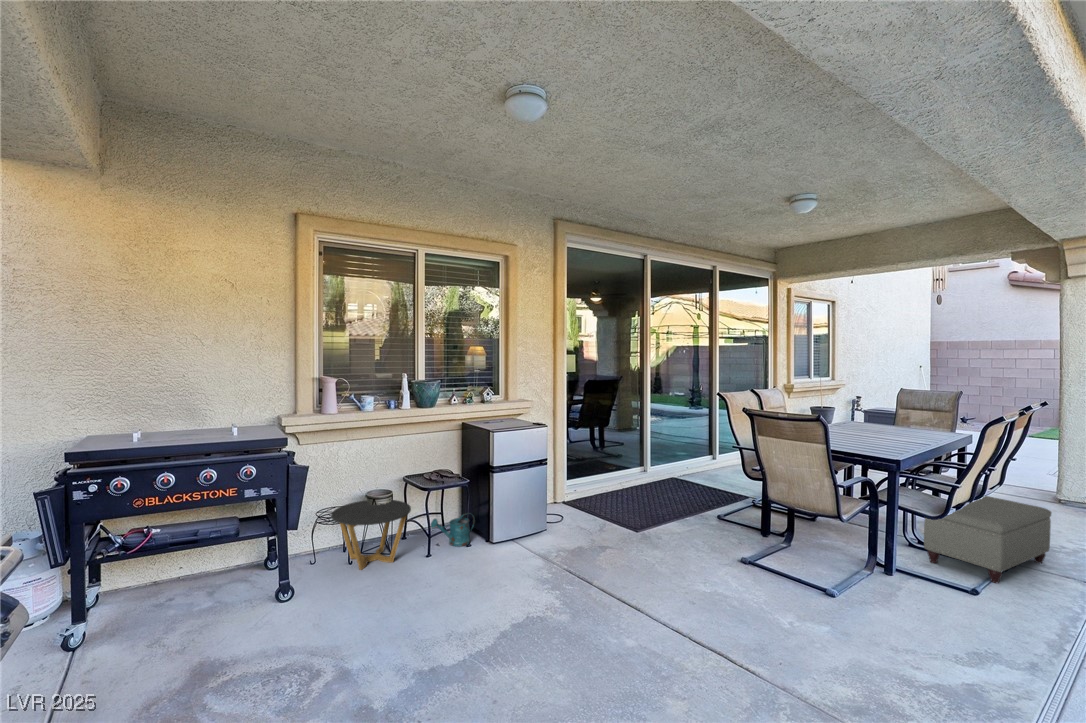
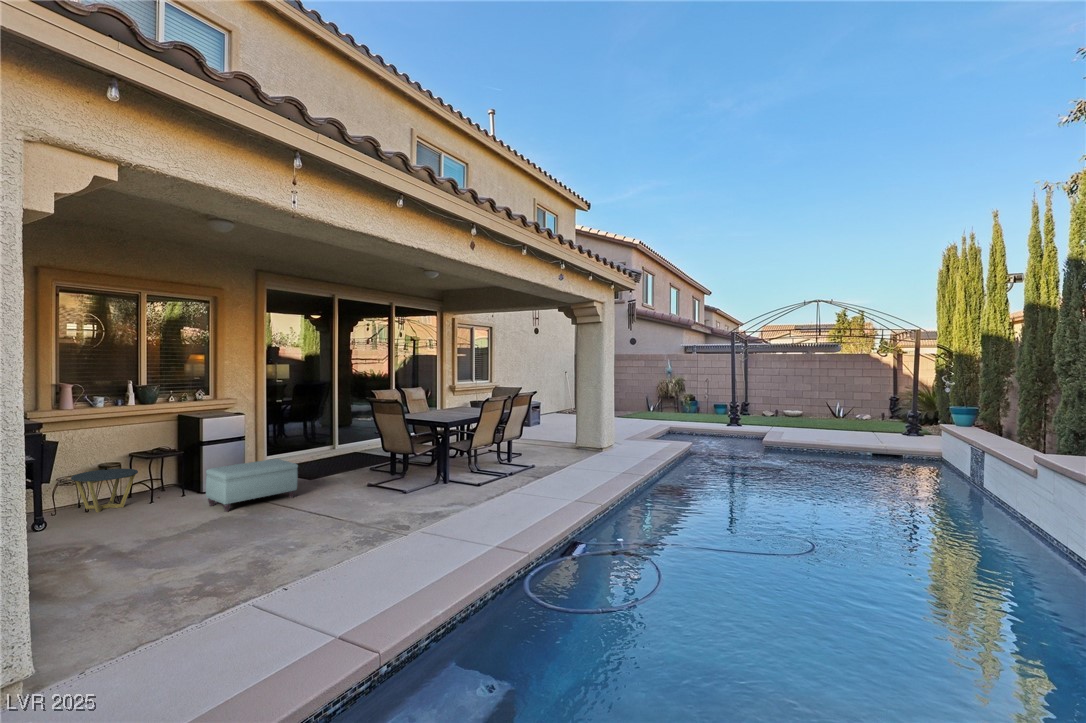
ottoman: present [924,496,1051,583] -> present [206,459,298,512]
watering can: present [431,513,475,546] -> none [153,475,189,496]

